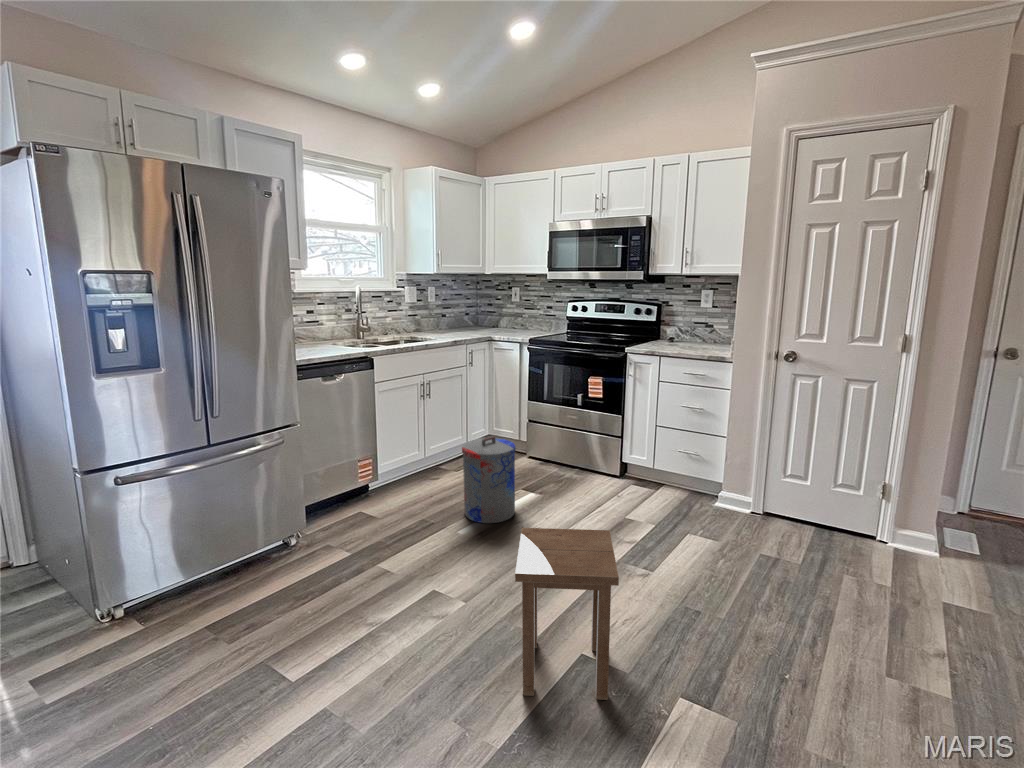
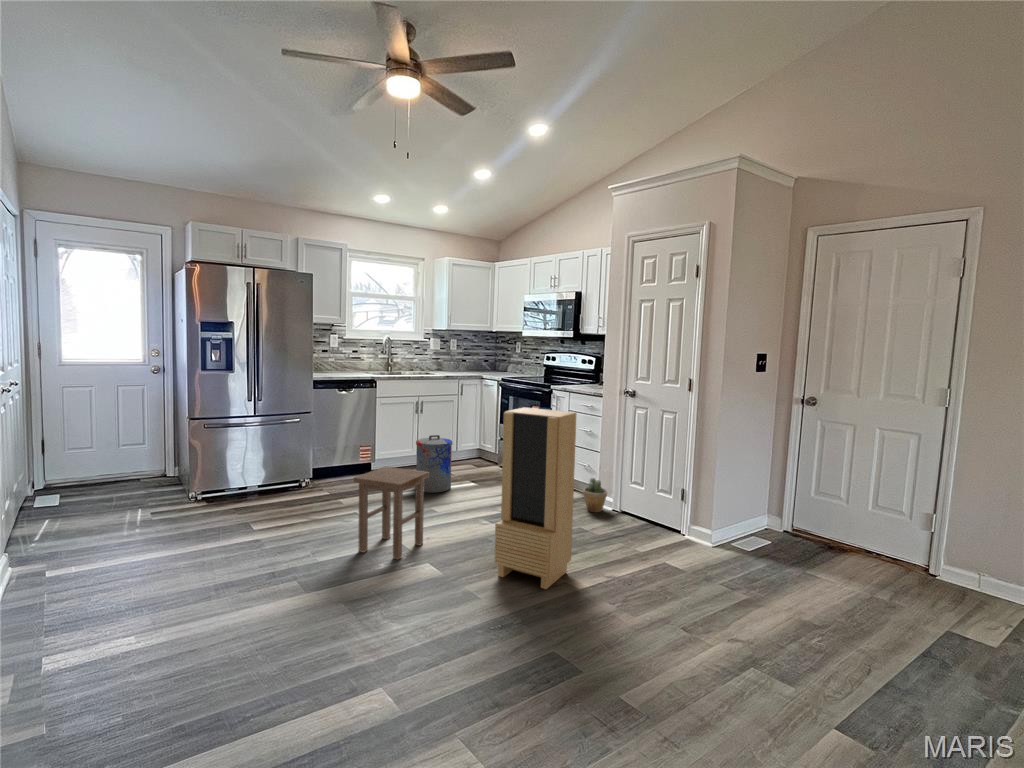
storage cabinet: none [771,411,933,715] -> present [494,407,577,589]
potted plant: none [717,475,753,522] -> present [583,478,607,512]

